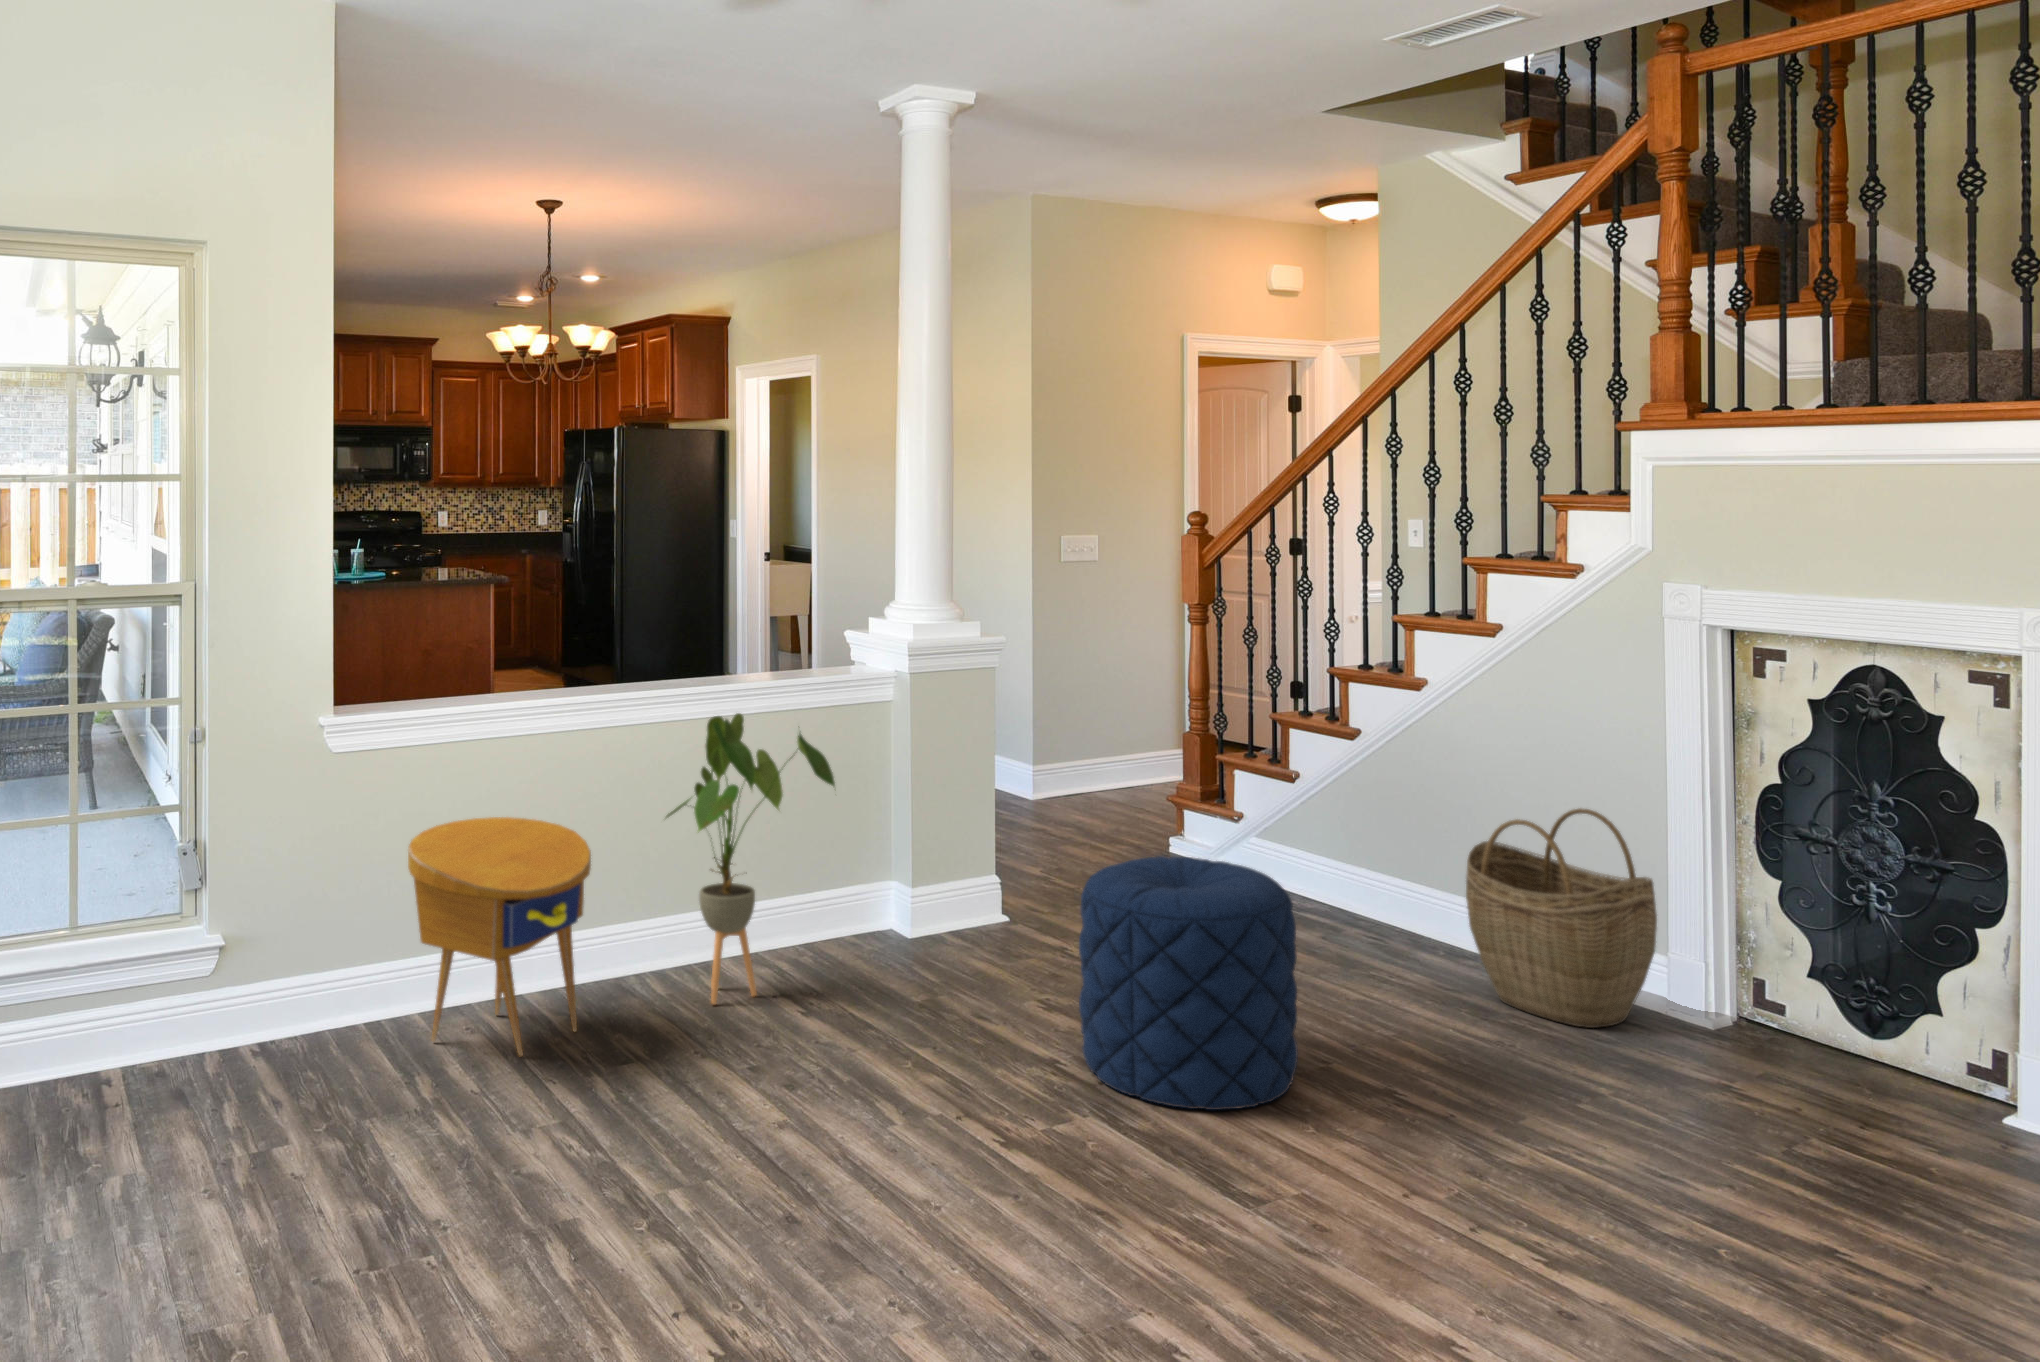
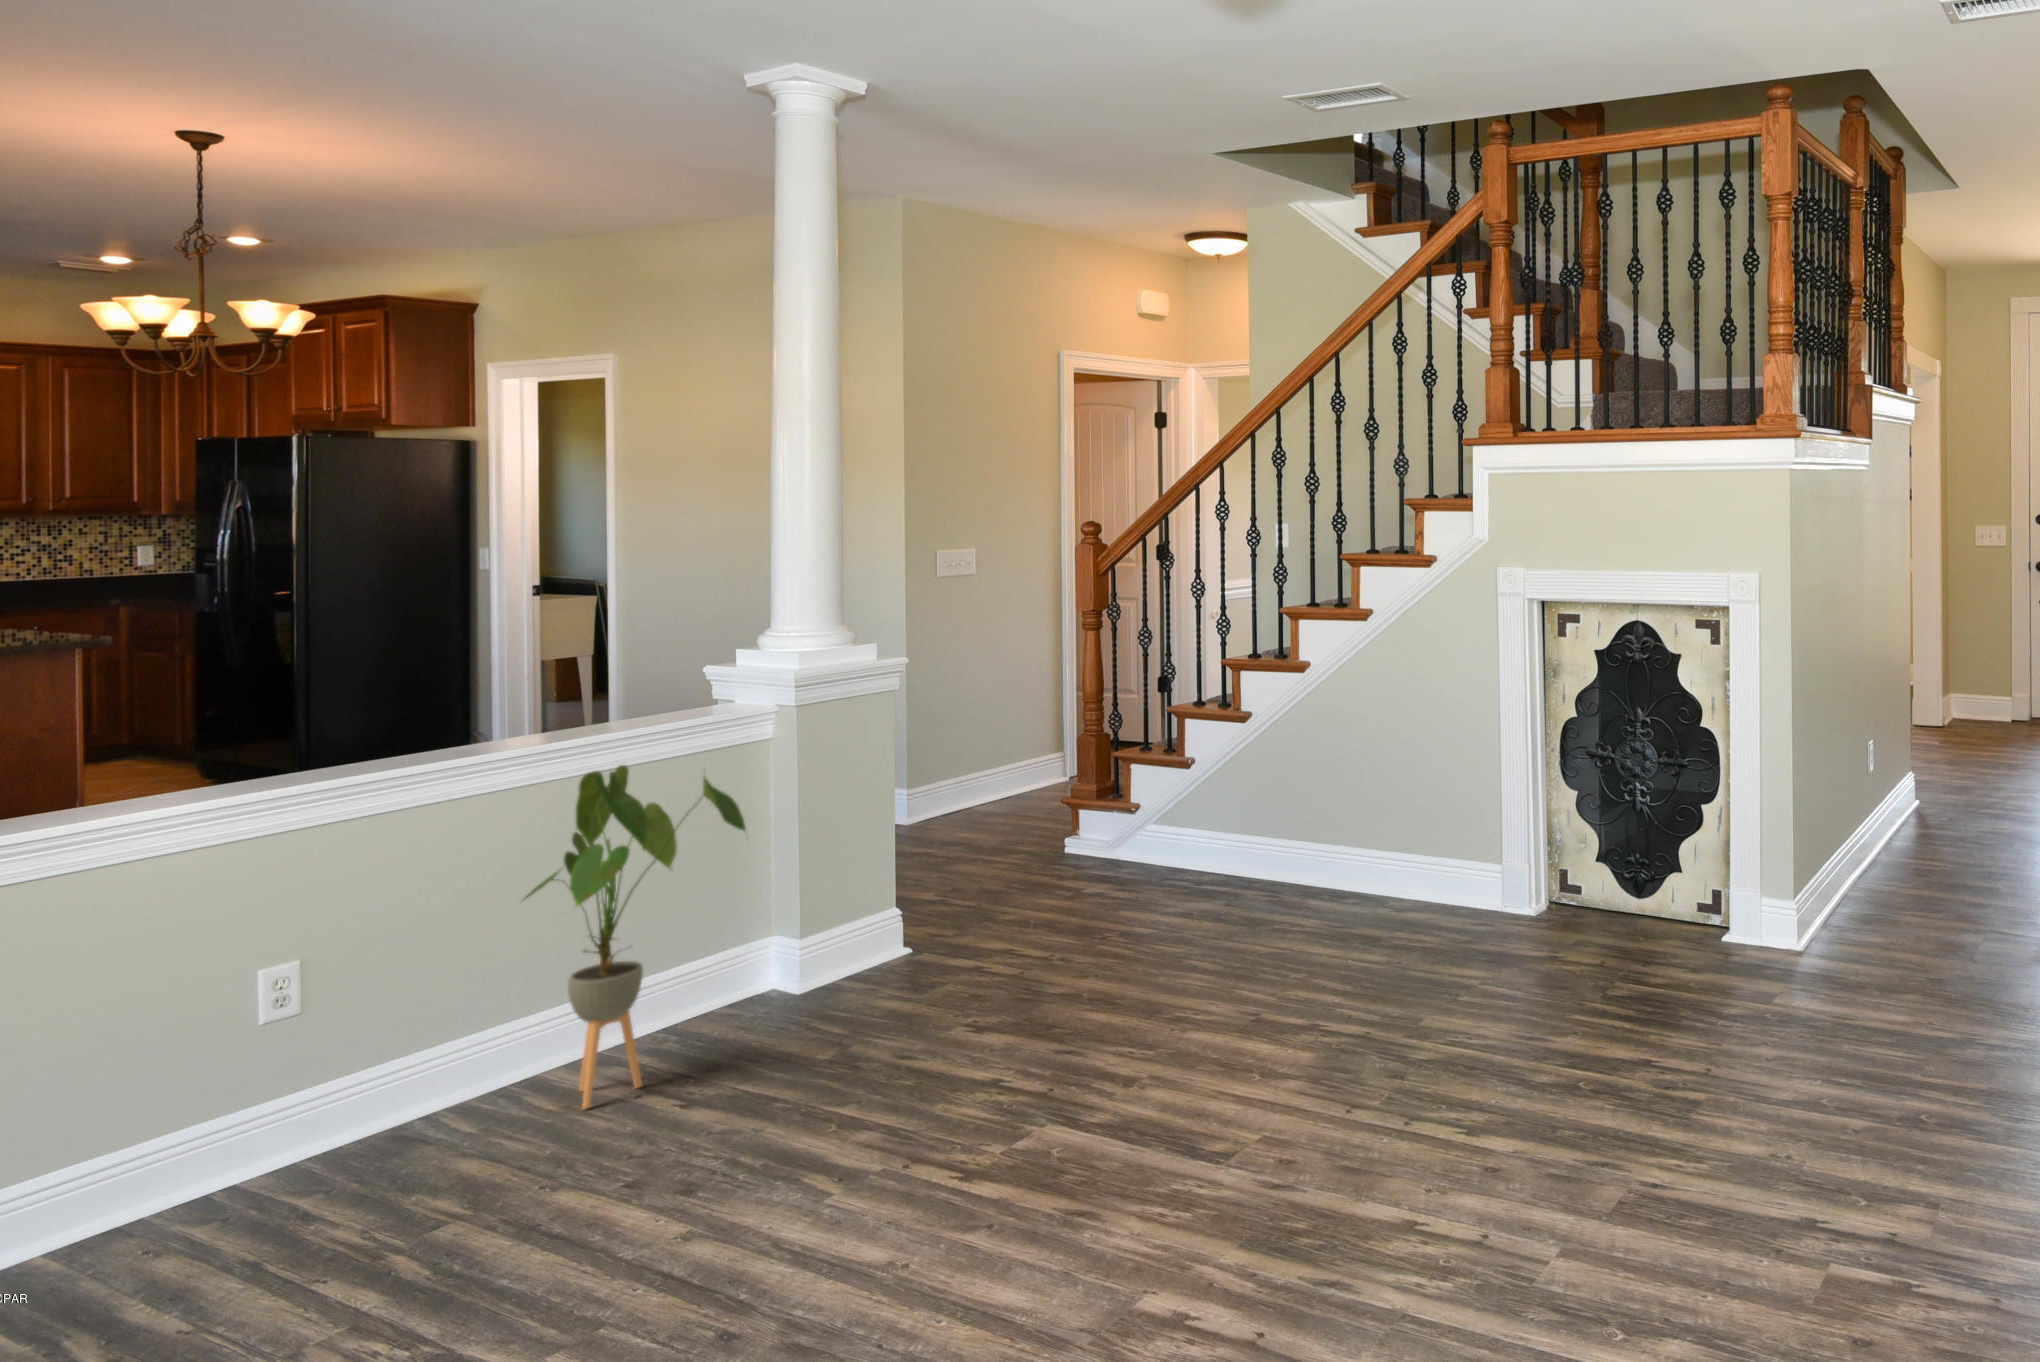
woven basket: present [1466,808,1657,1028] -> none [1348,756,1491,940]
side table: present [408,817,591,1057] -> none [125,929,424,1254]
pouf: present [1079,856,1298,1110] -> none [1027,846,1234,1091]

